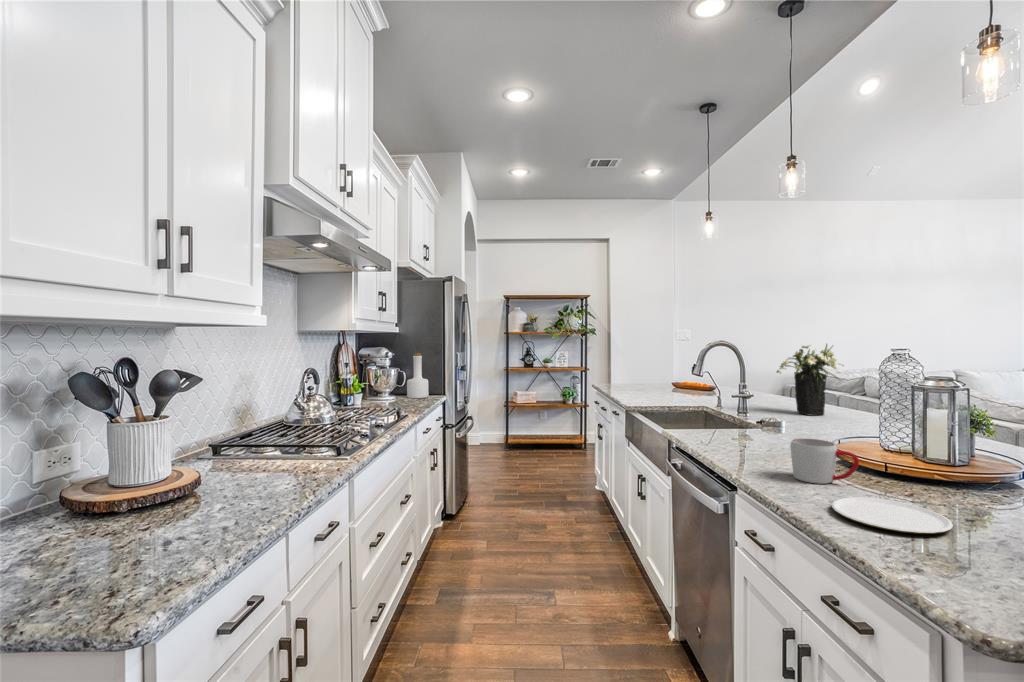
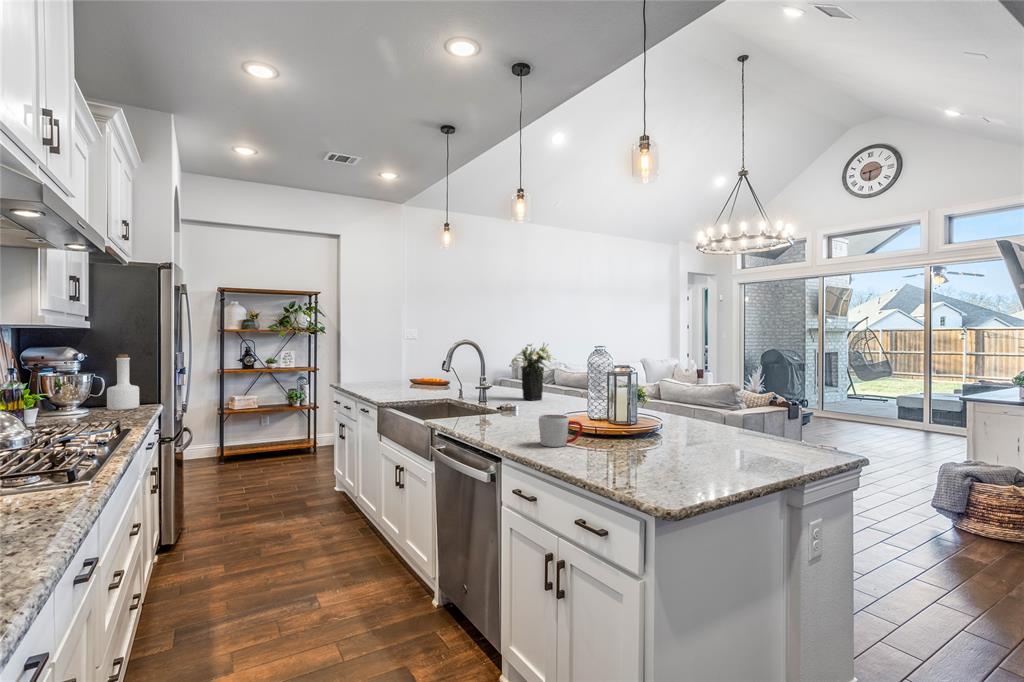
plate: present [832,497,953,534] -> none [572,451,639,468]

